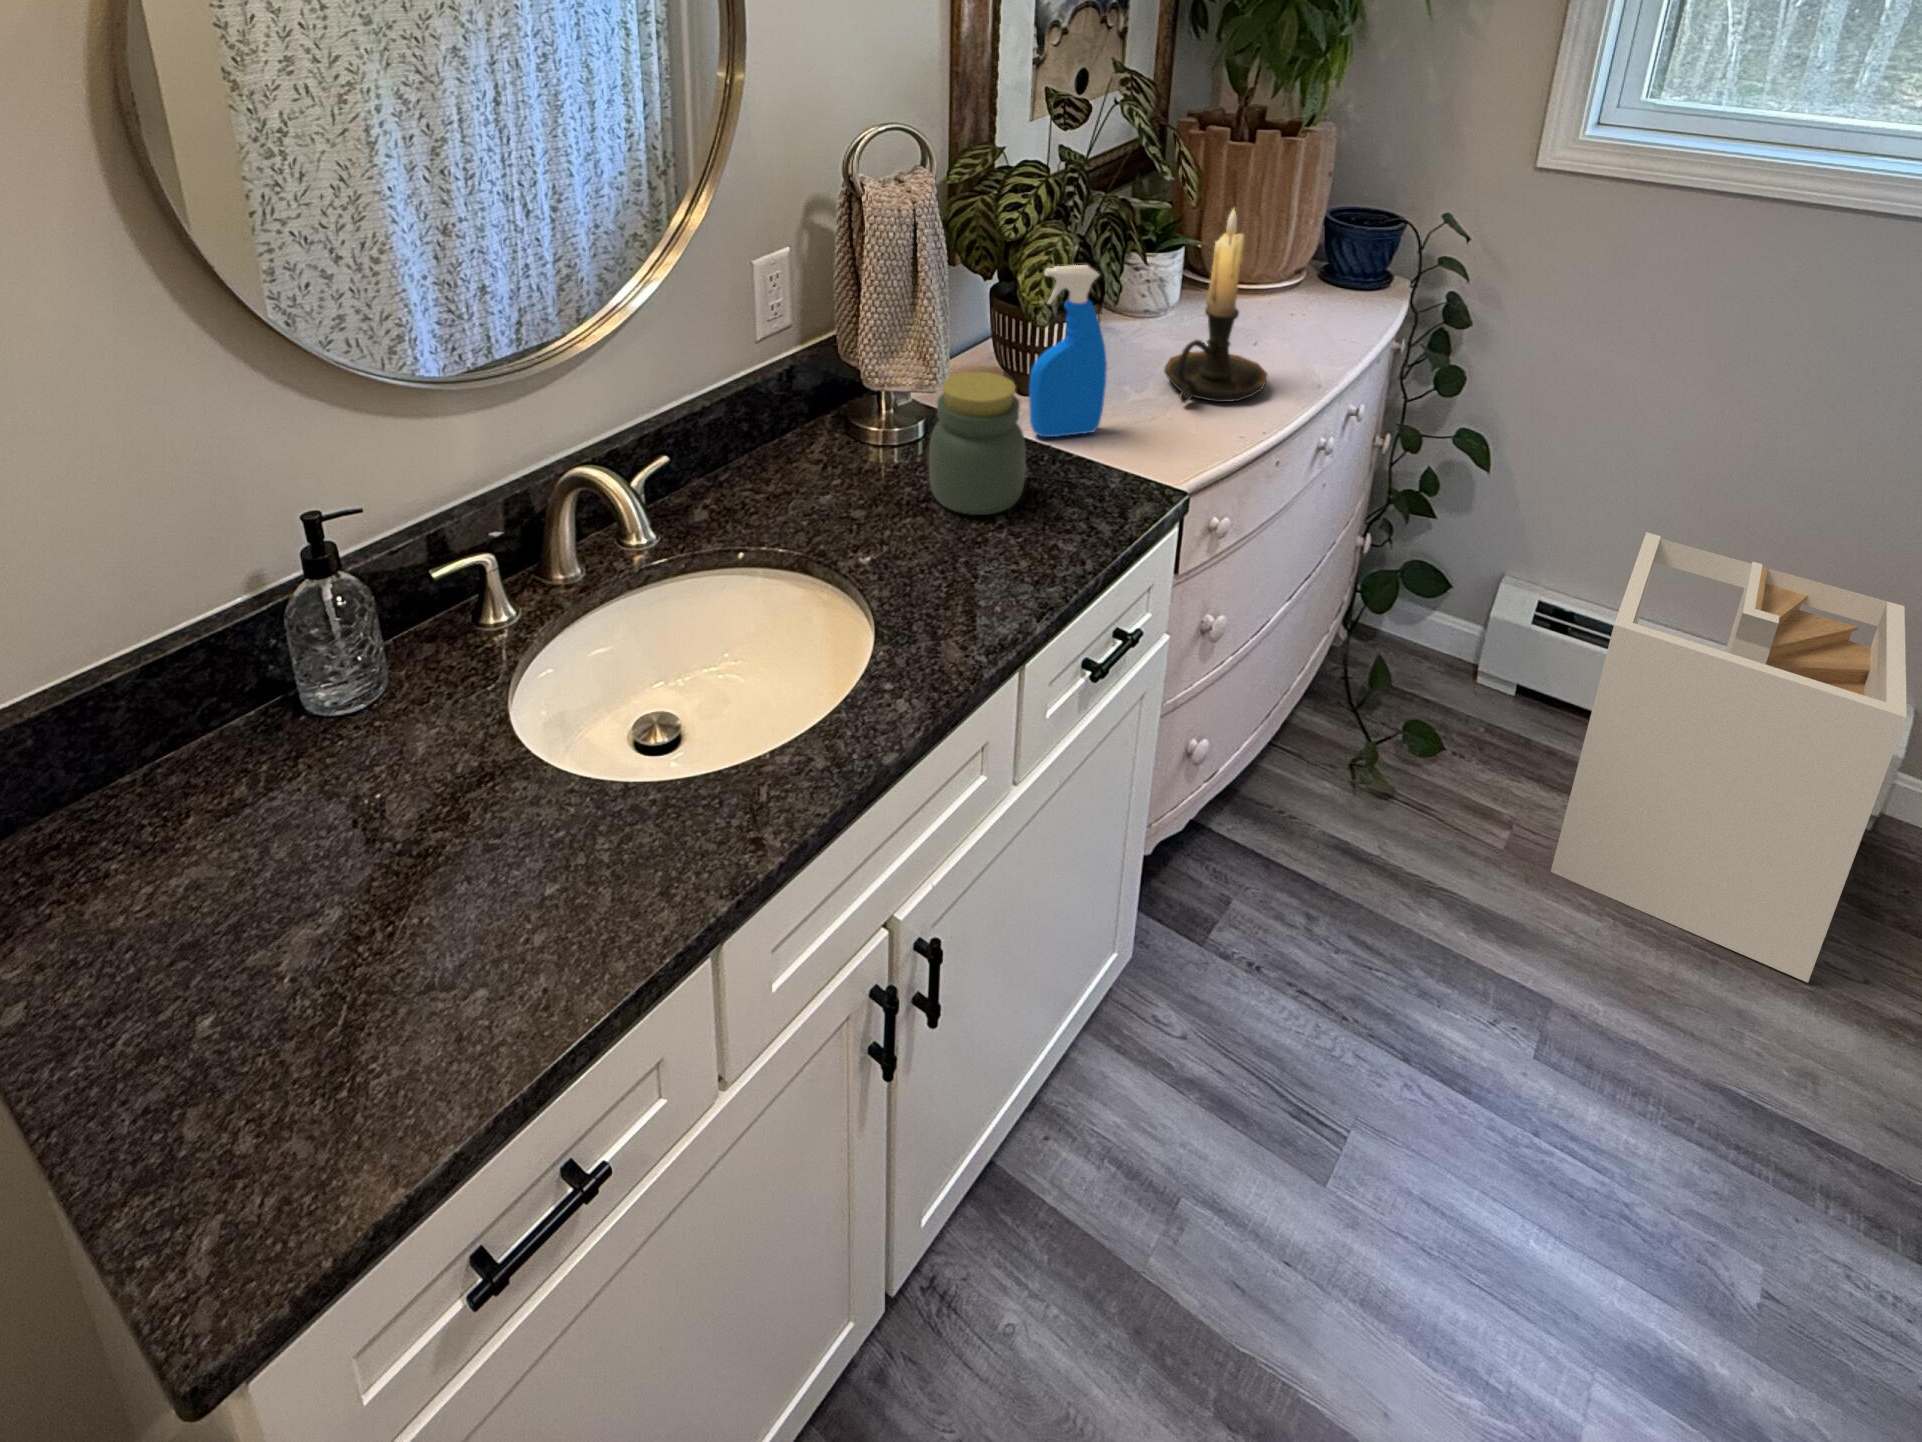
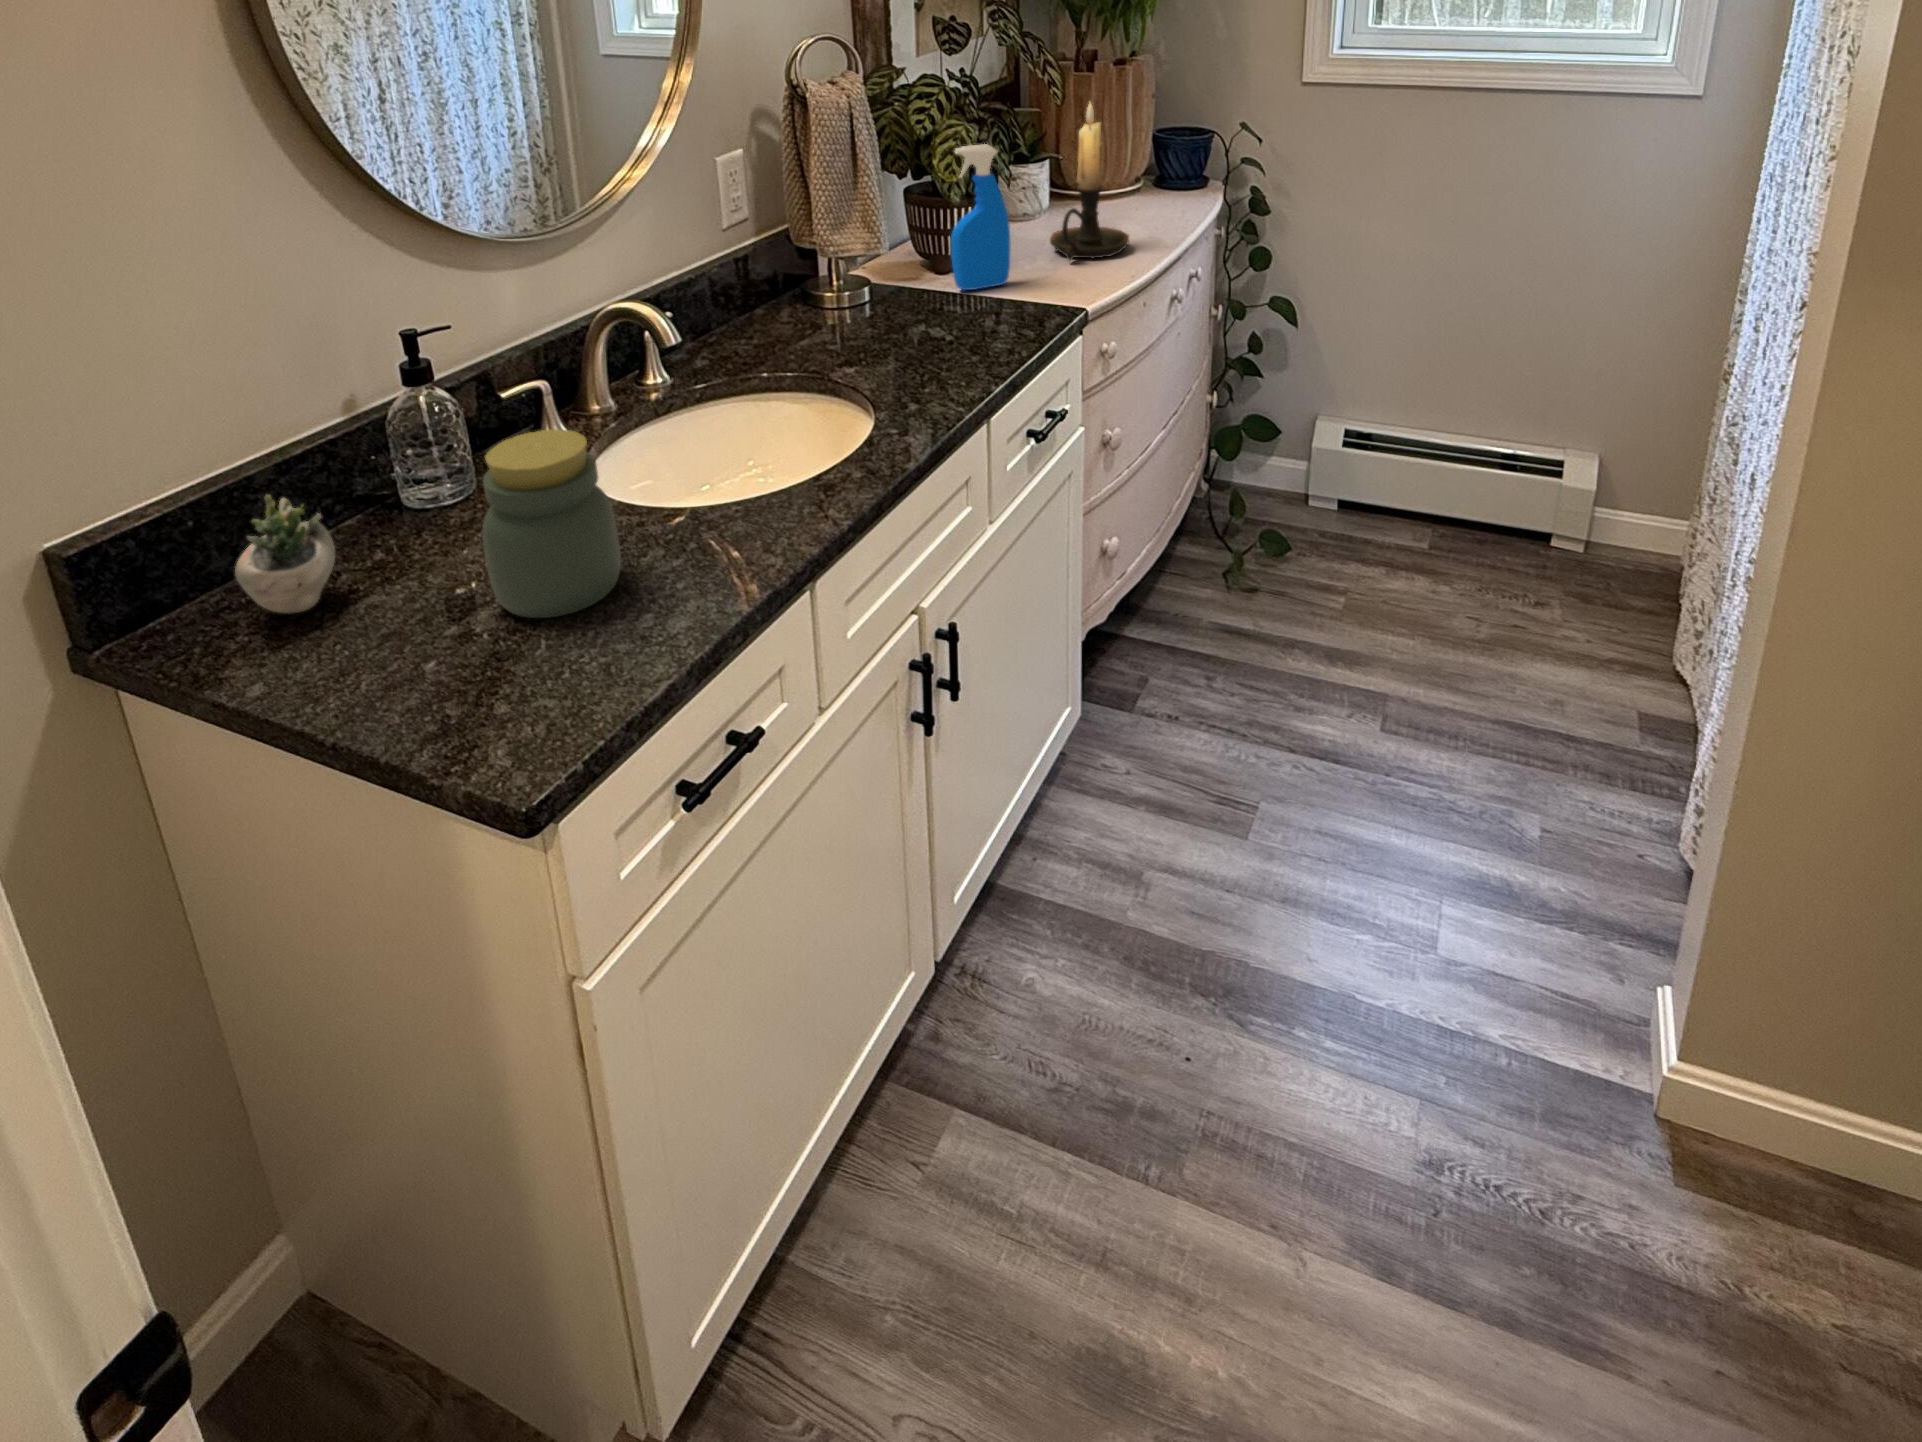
jar: present [929,372,1026,515] -> present [482,429,621,618]
laundry hamper: present [1551,532,1907,983] -> none [1377,350,1587,650]
succulent plant: none [49,697,262,875] -> present [235,450,412,613]

